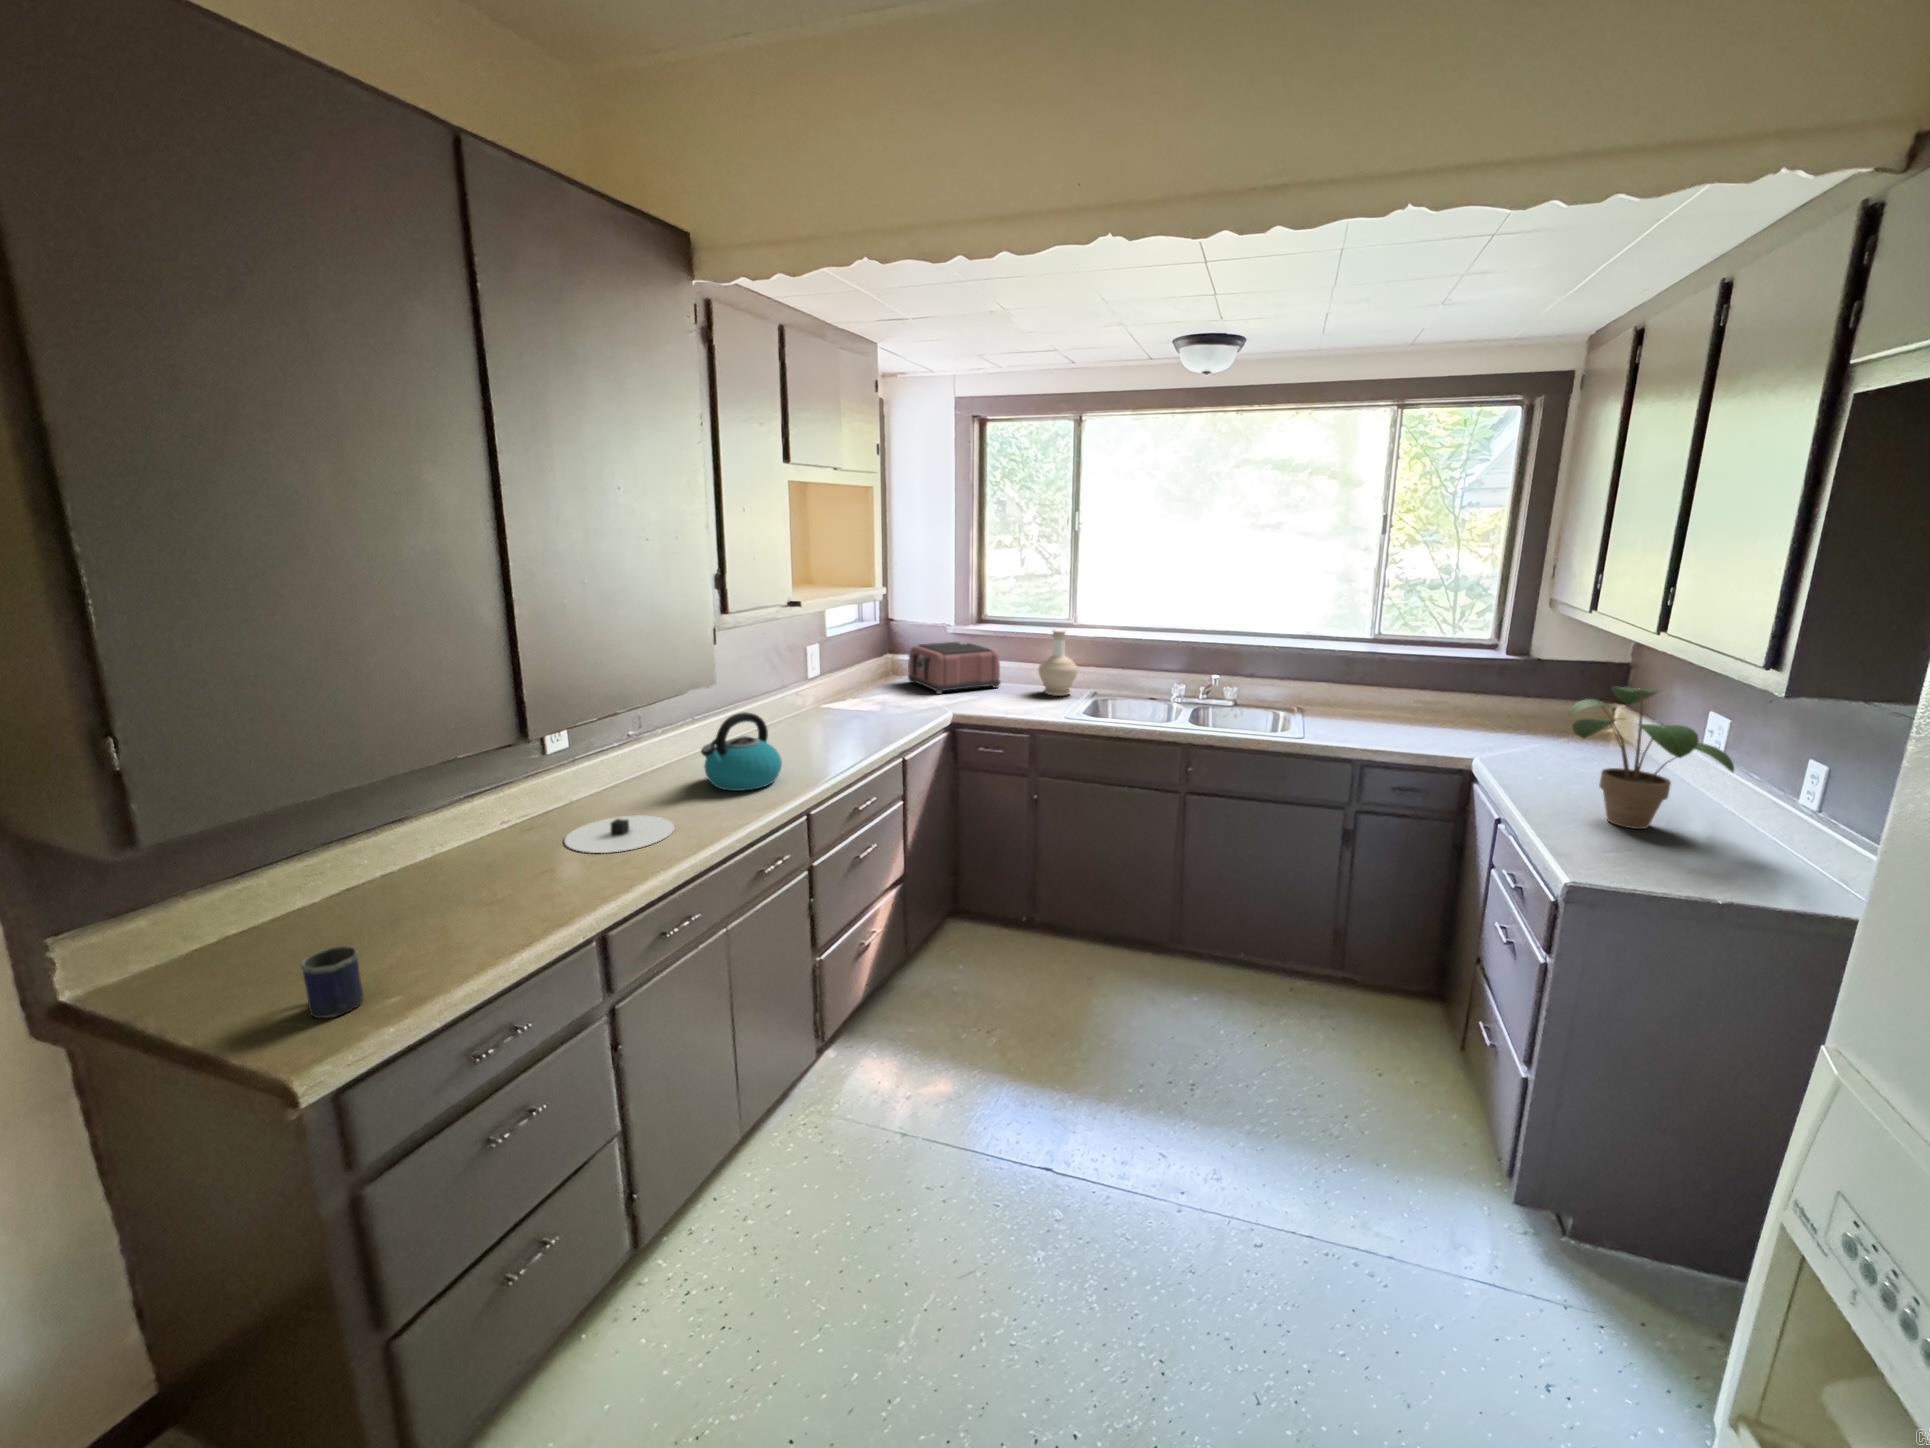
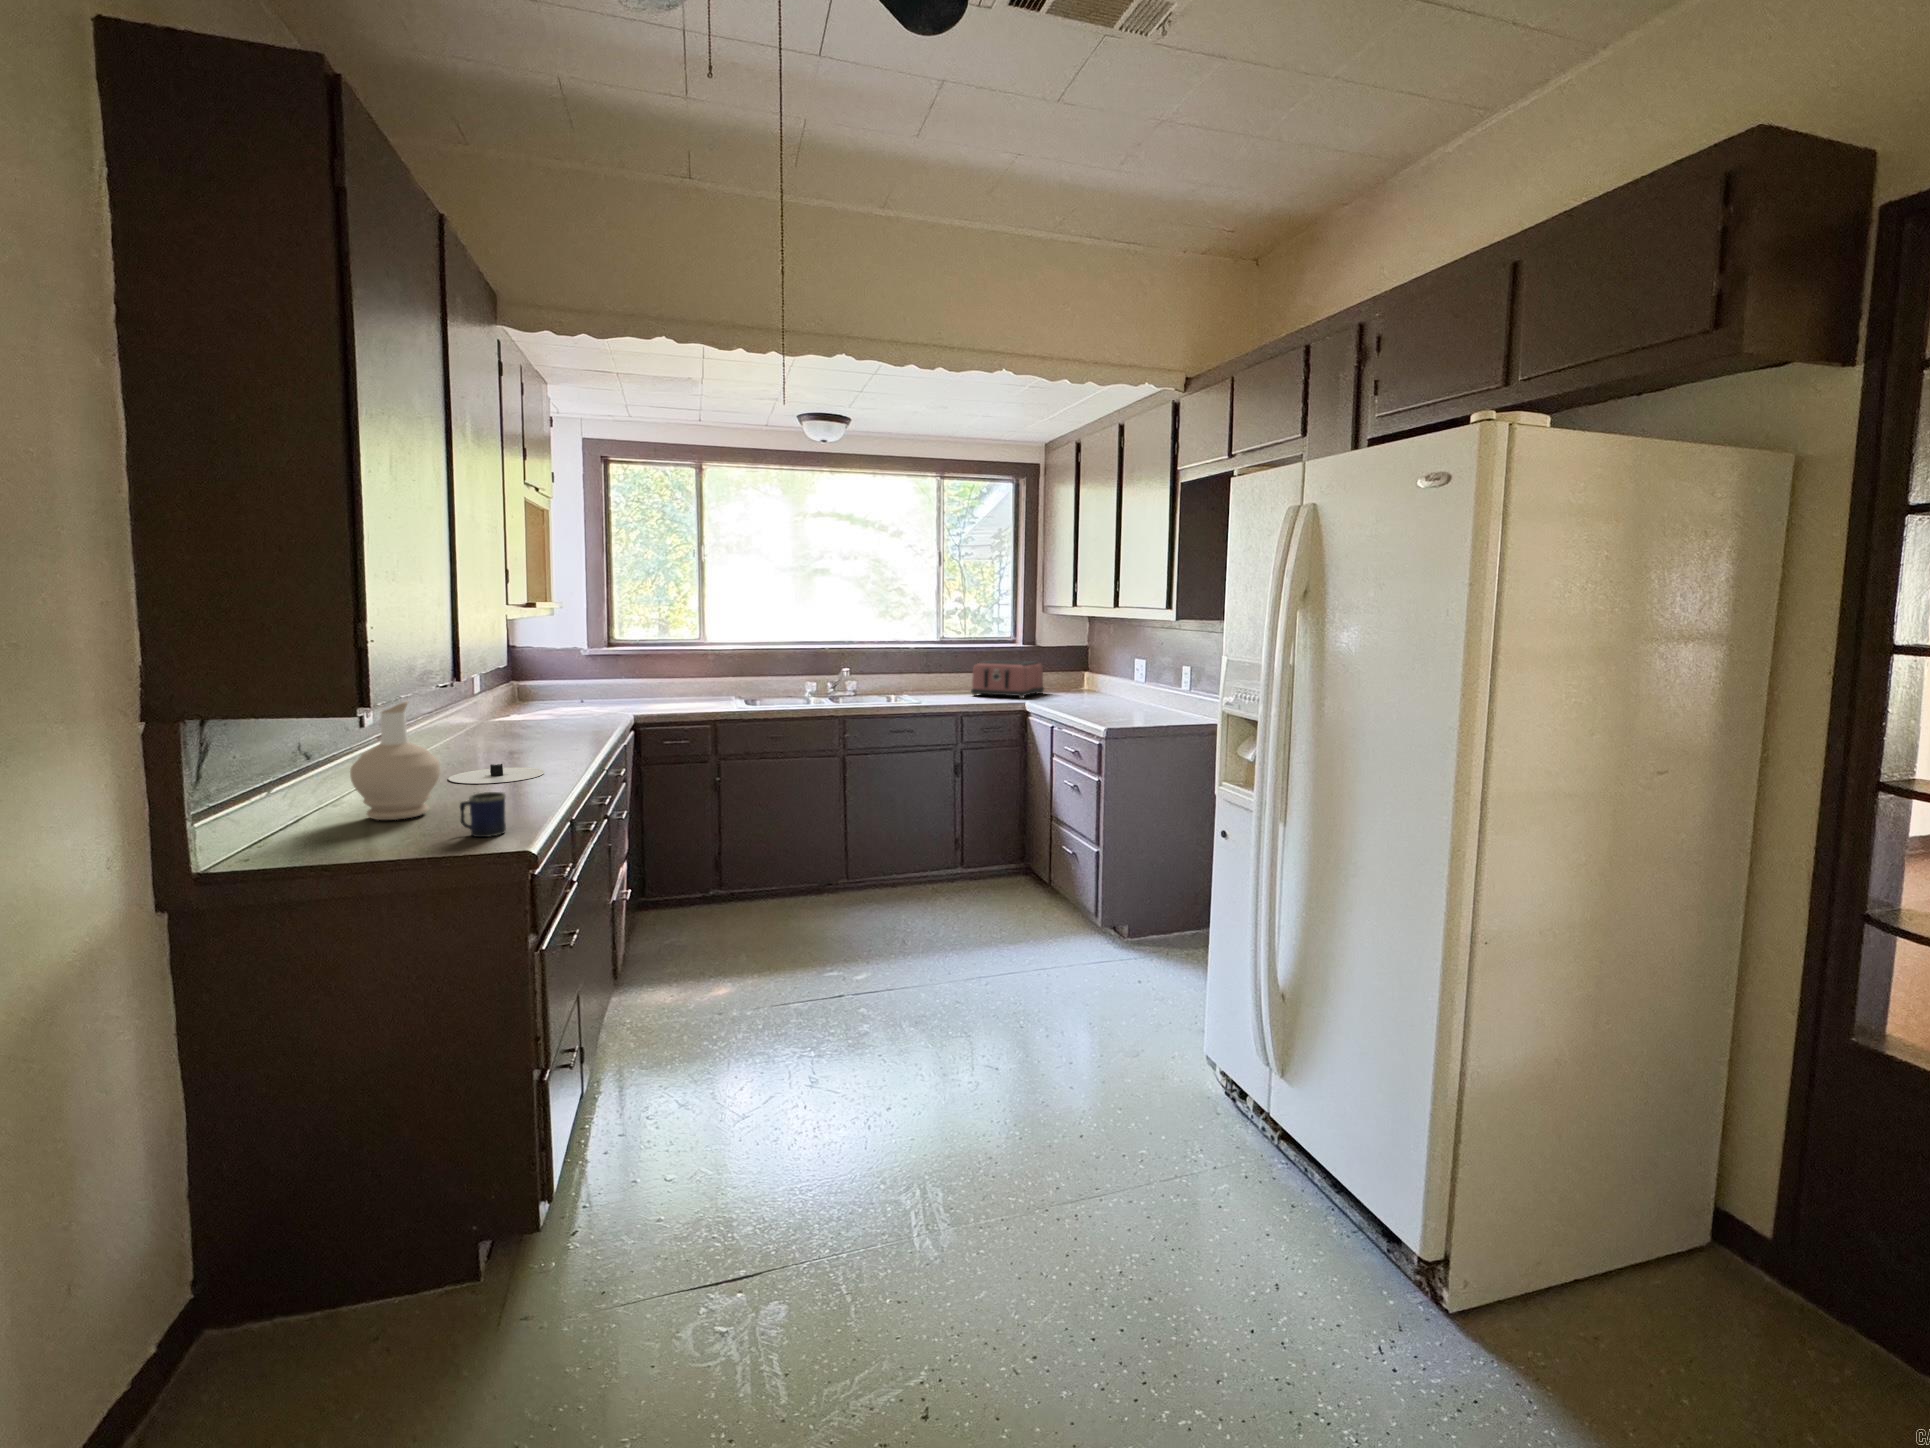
bottle: present [1038,629,1078,696] -> present [350,701,440,820]
toaster: present [908,642,1000,694] -> present [971,660,1044,698]
potted plant: present [1569,686,1734,829] -> none [1082,637,1157,713]
kettle: present [701,712,782,791] -> none [502,690,573,755]

